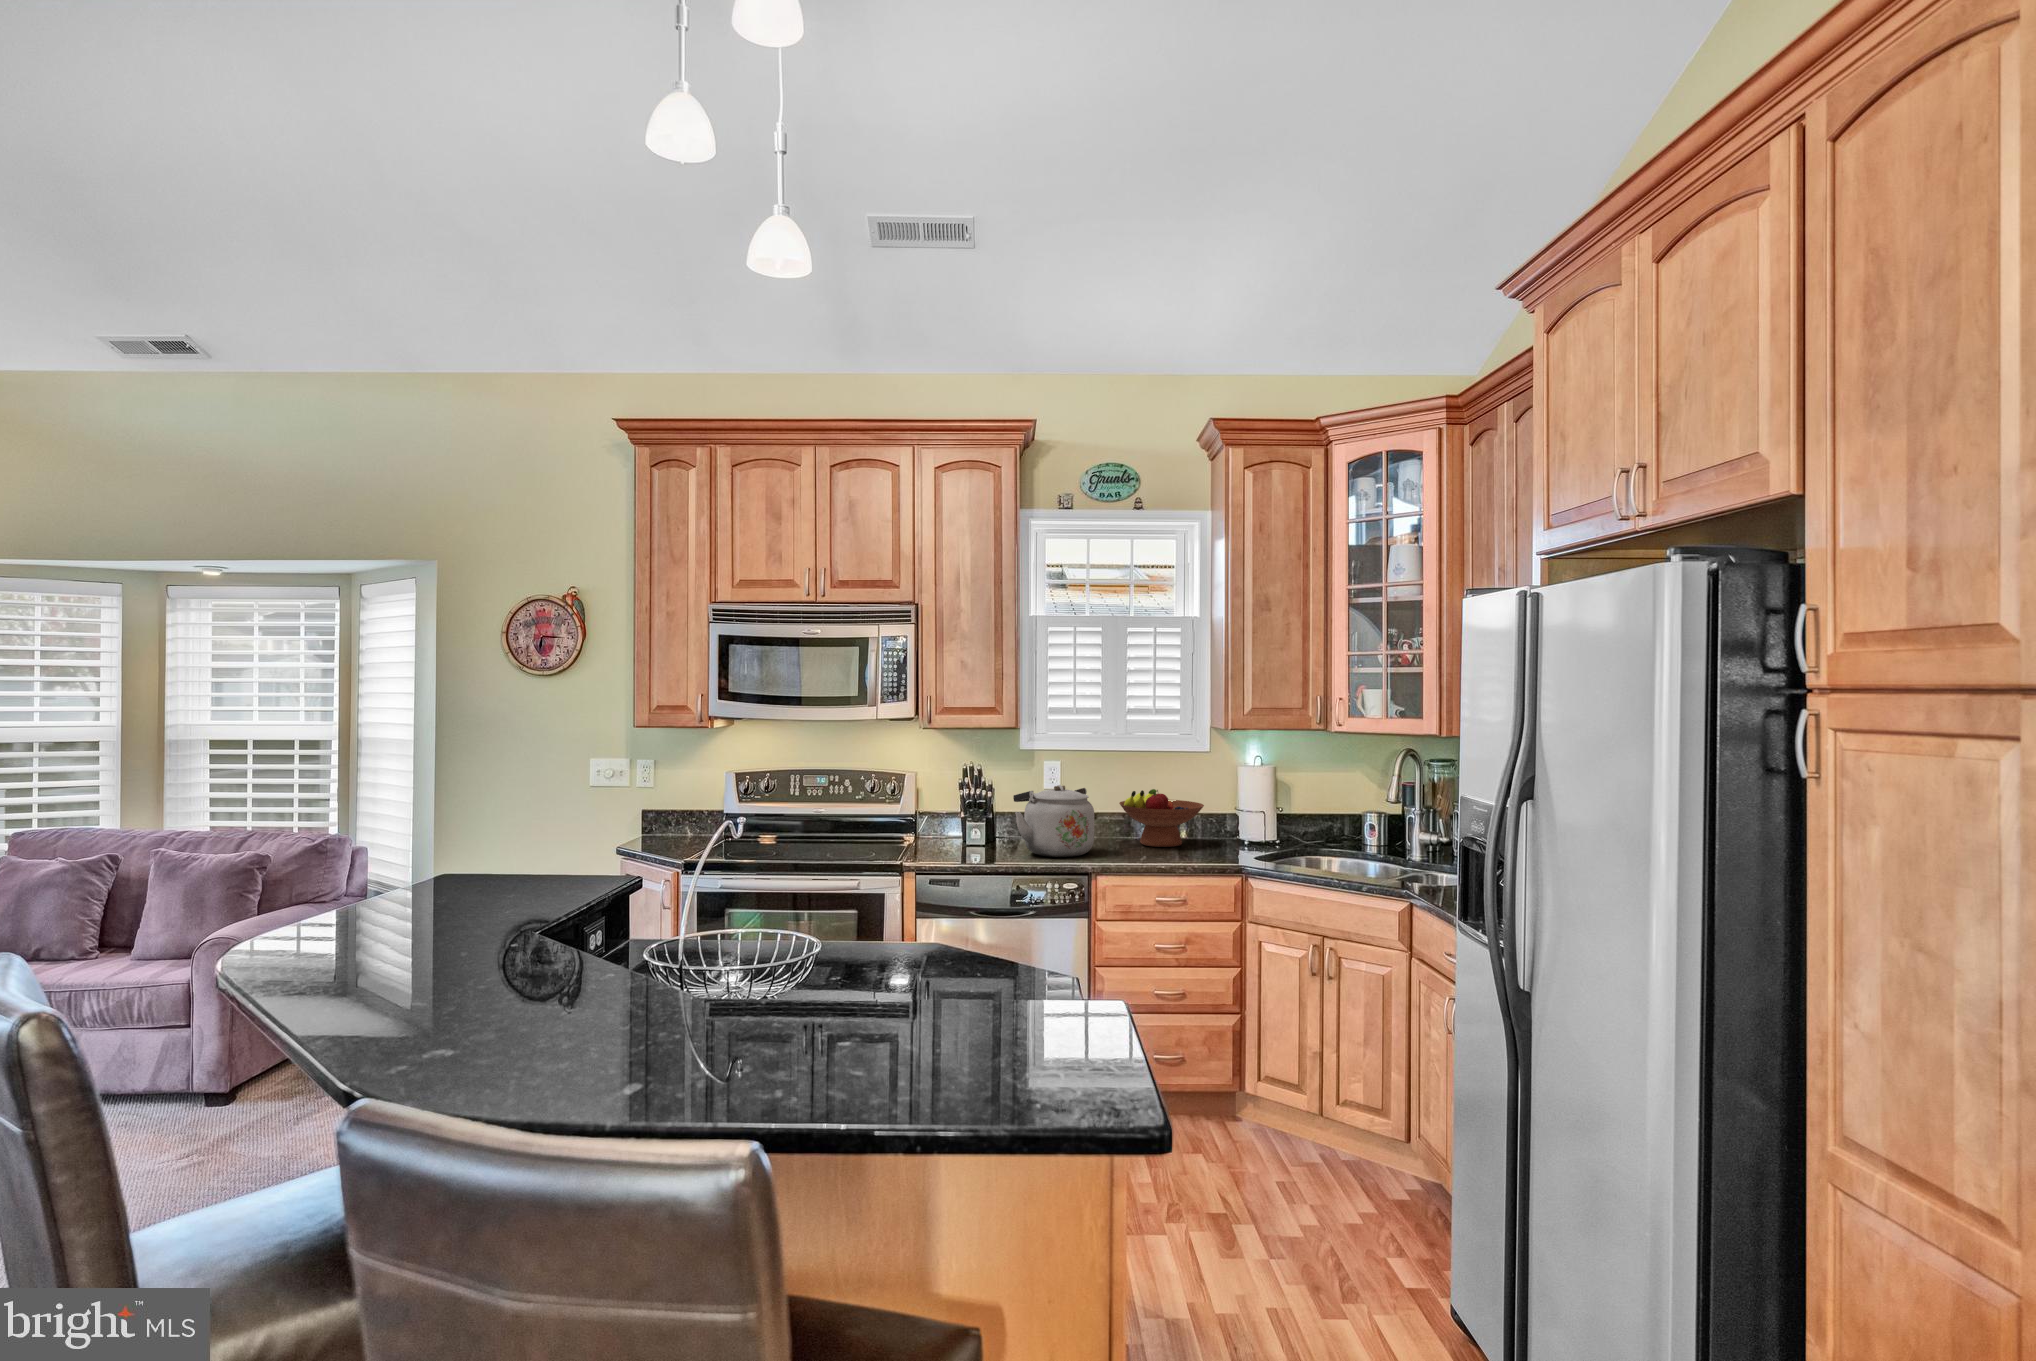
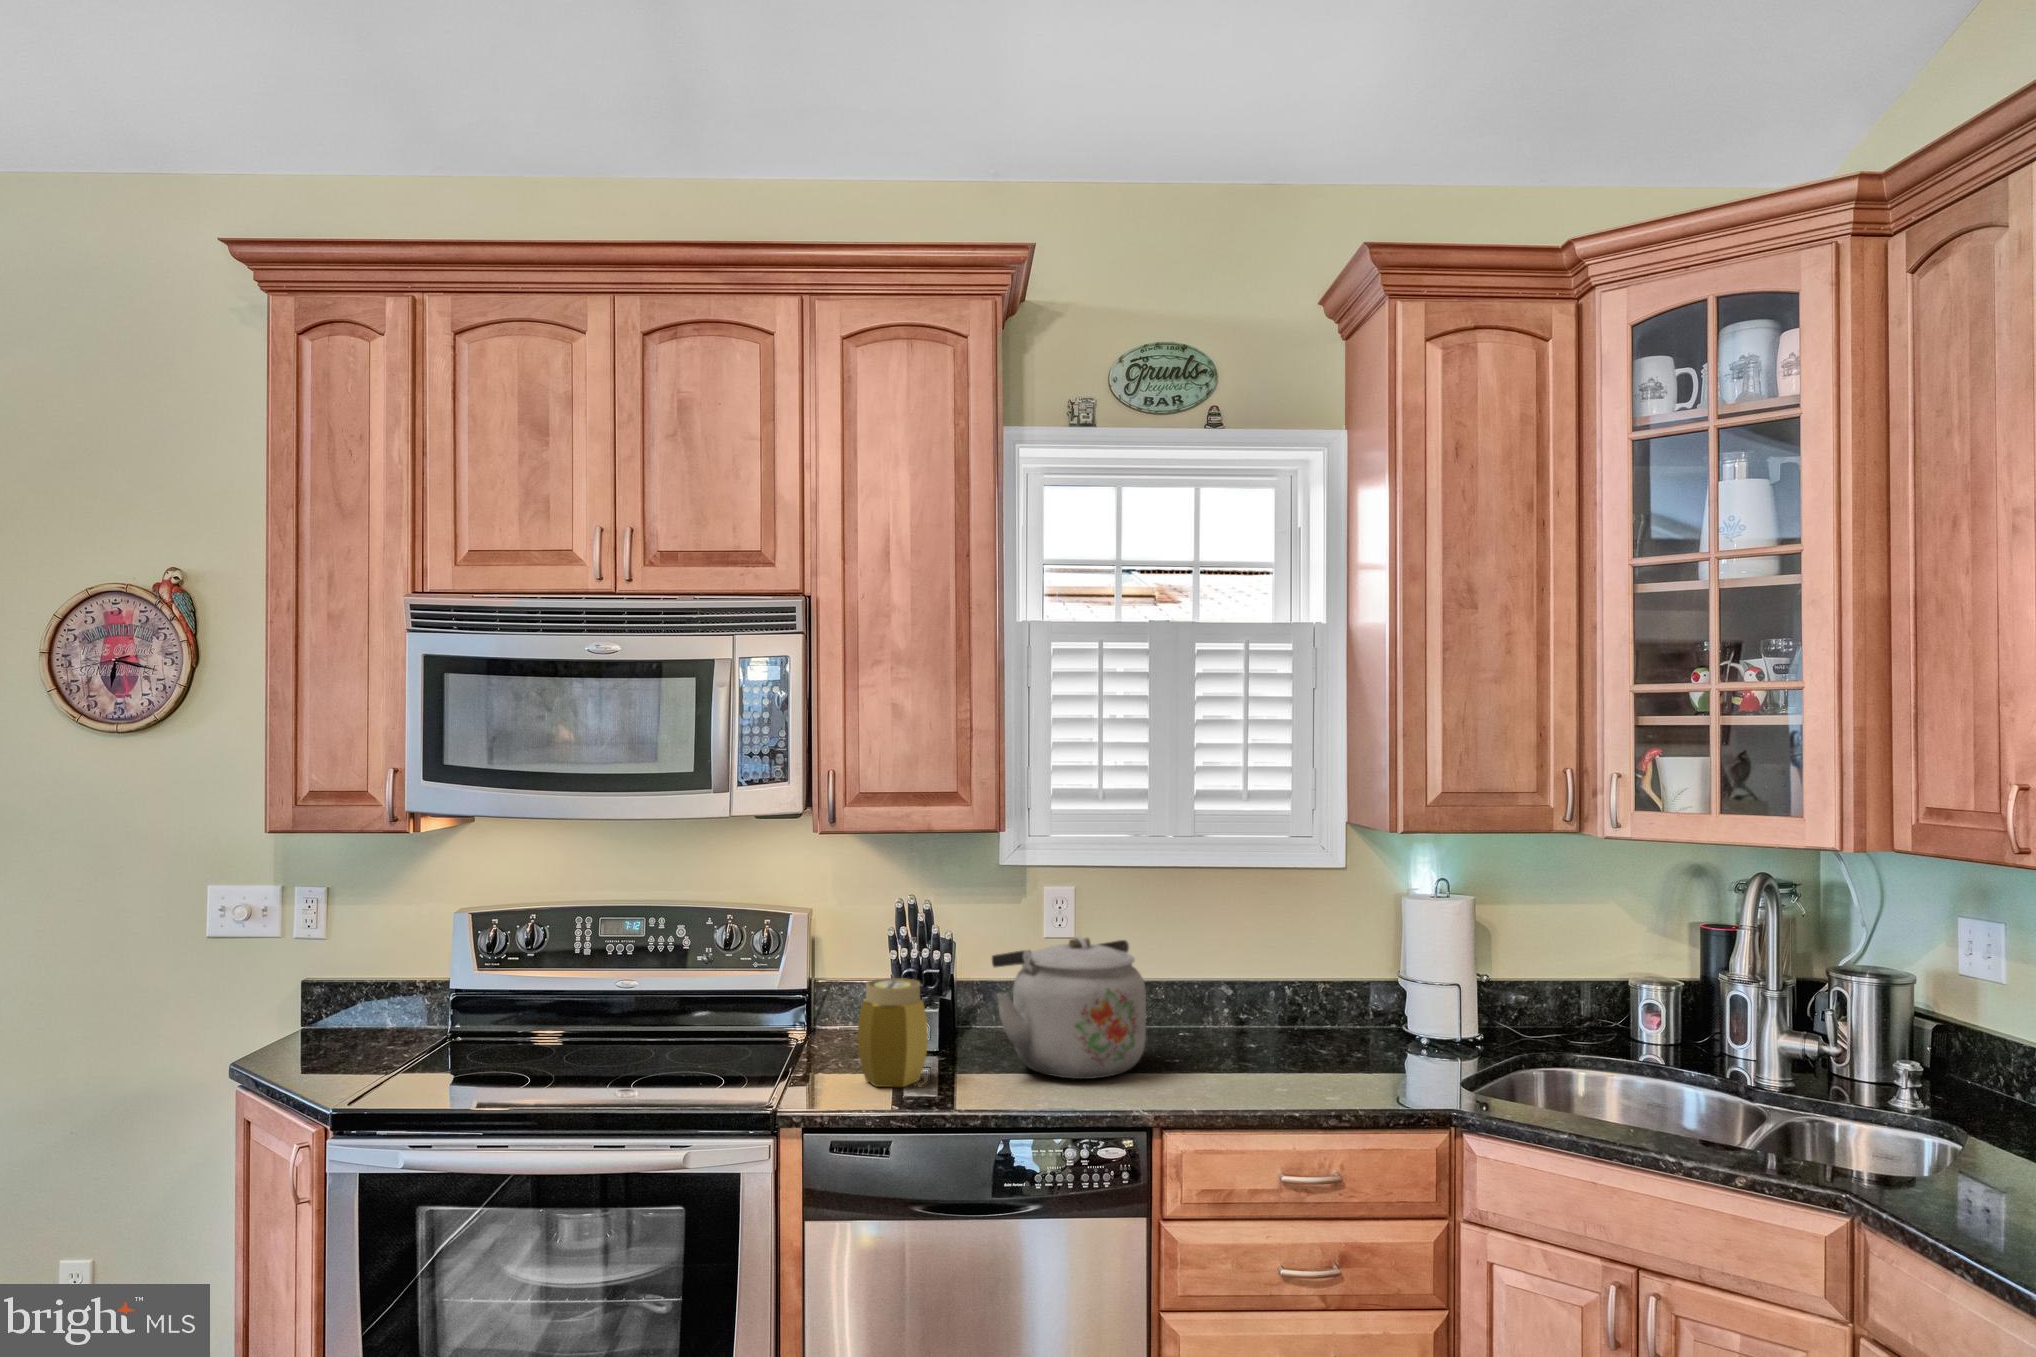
fruit bowl: present [1119,789,1204,847] -> none [1186,936,1344,1048]
jar: none [943,806,980,860] -> present [857,978,928,1087]

